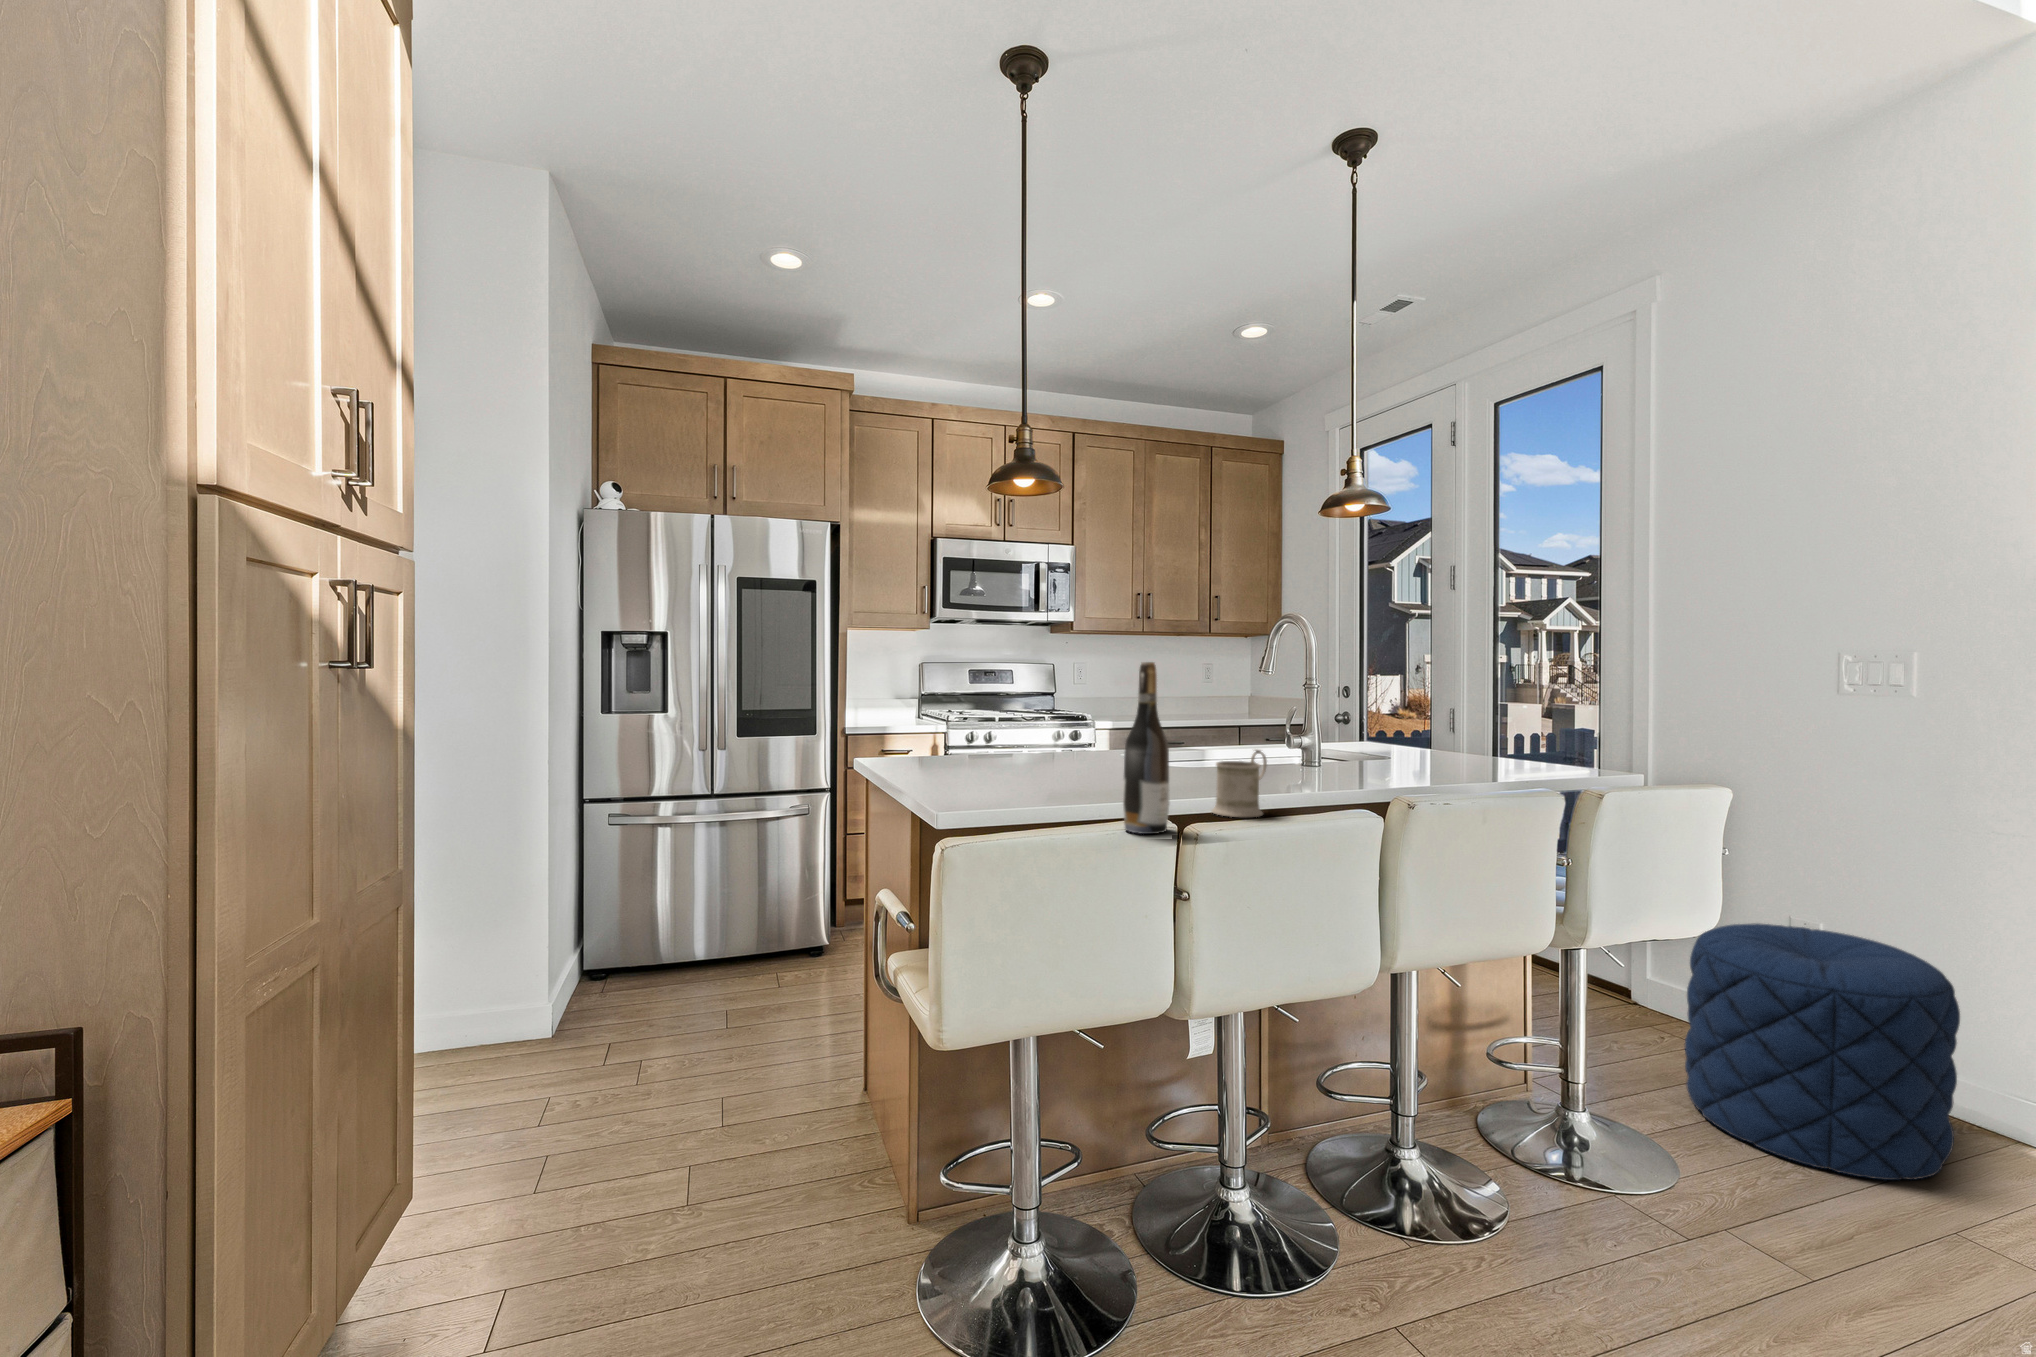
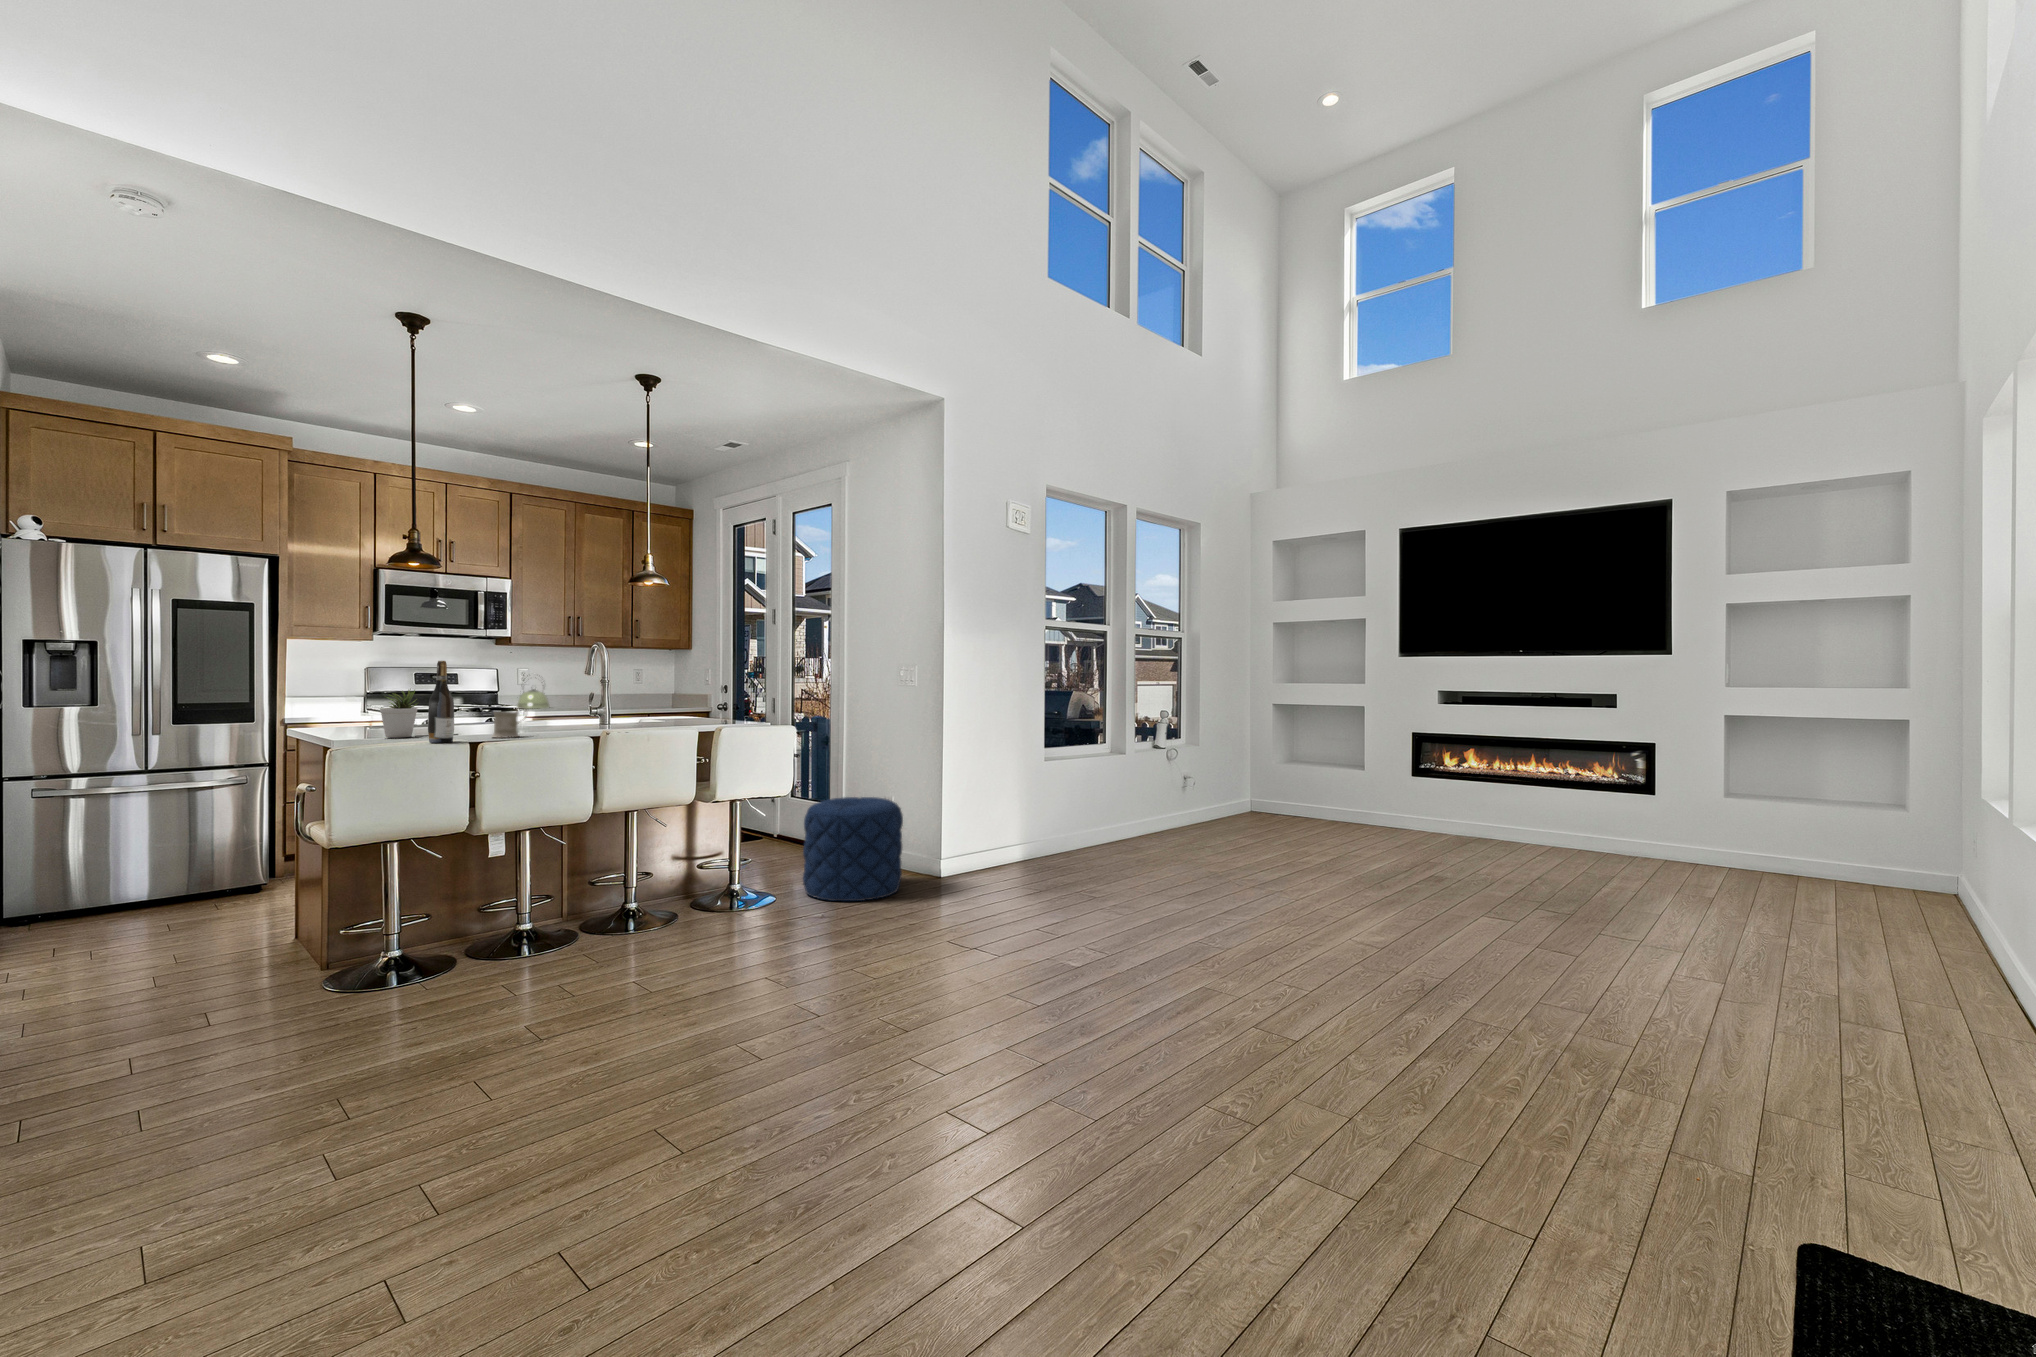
kettle: none [1069,668,1112,712] -> present [517,675,550,709]
potted plant: none [1007,707,1066,797] -> present [380,689,418,738]

